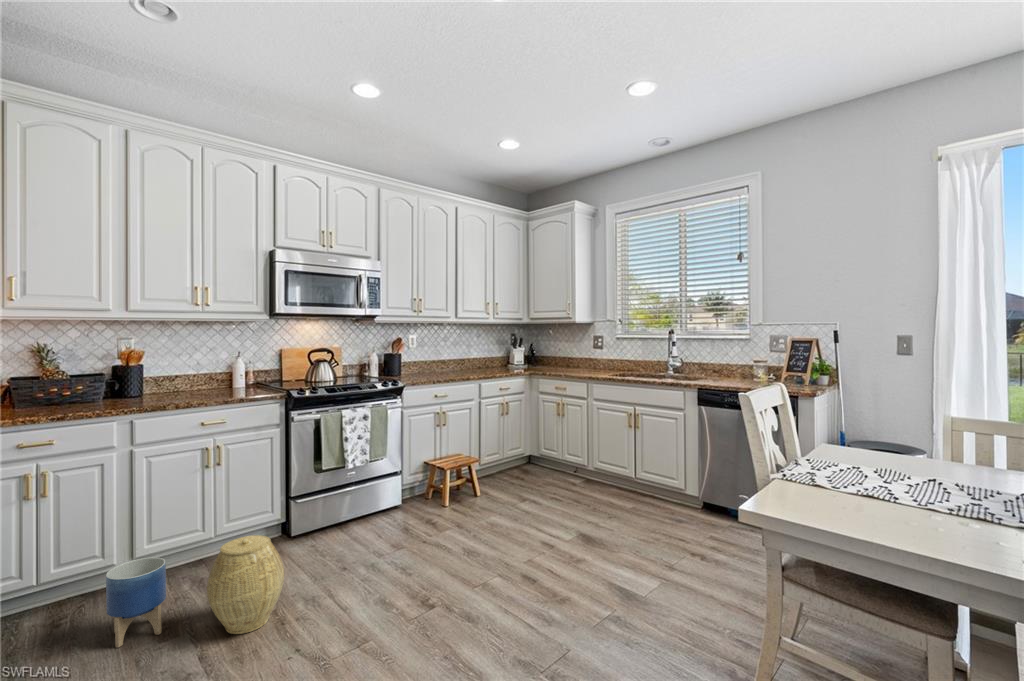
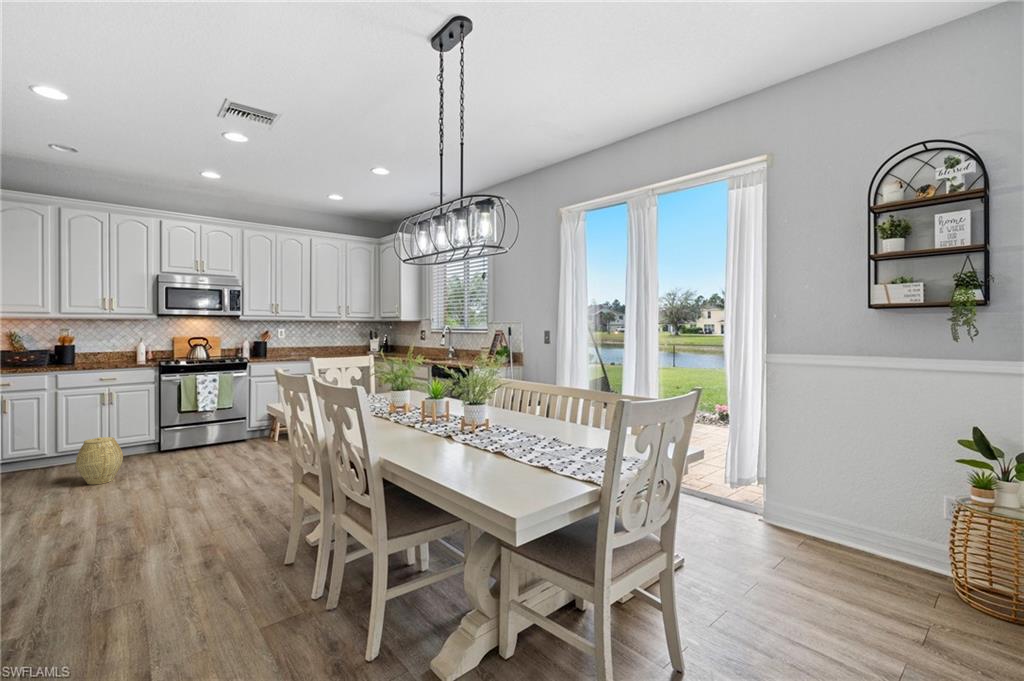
planter: present [106,557,166,648] -> none [26,446,61,486]

